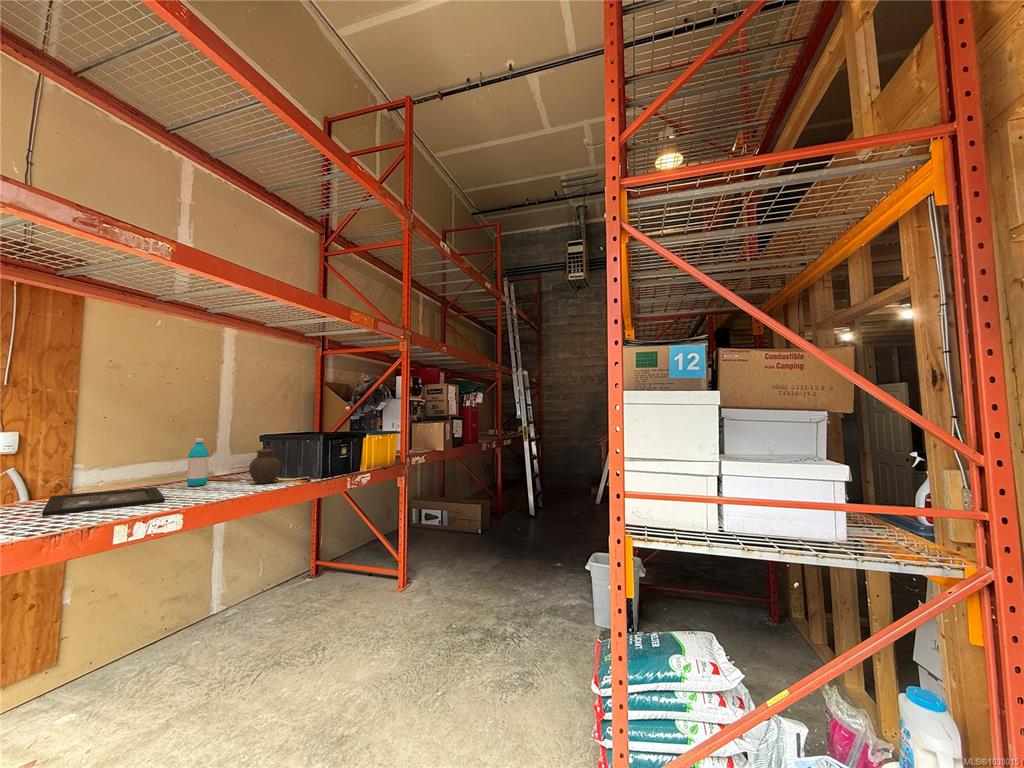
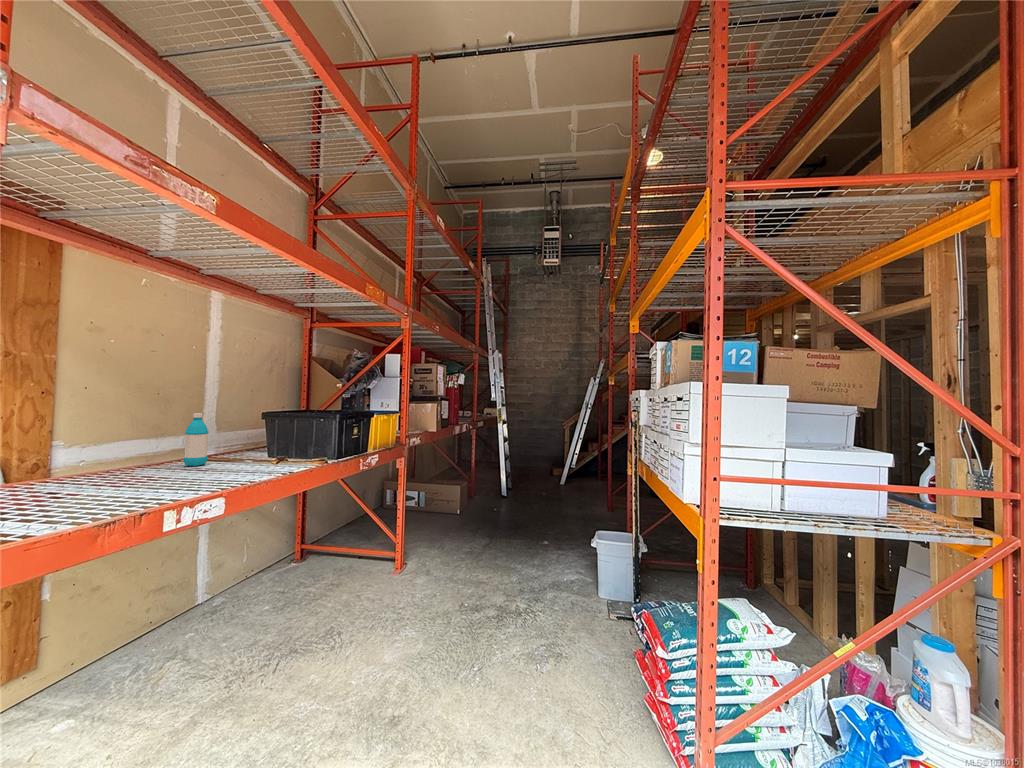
jar: present [249,446,281,484] -> none [257,423,291,463]
tray: present [42,487,165,516] -> none [34,467,185,502]

